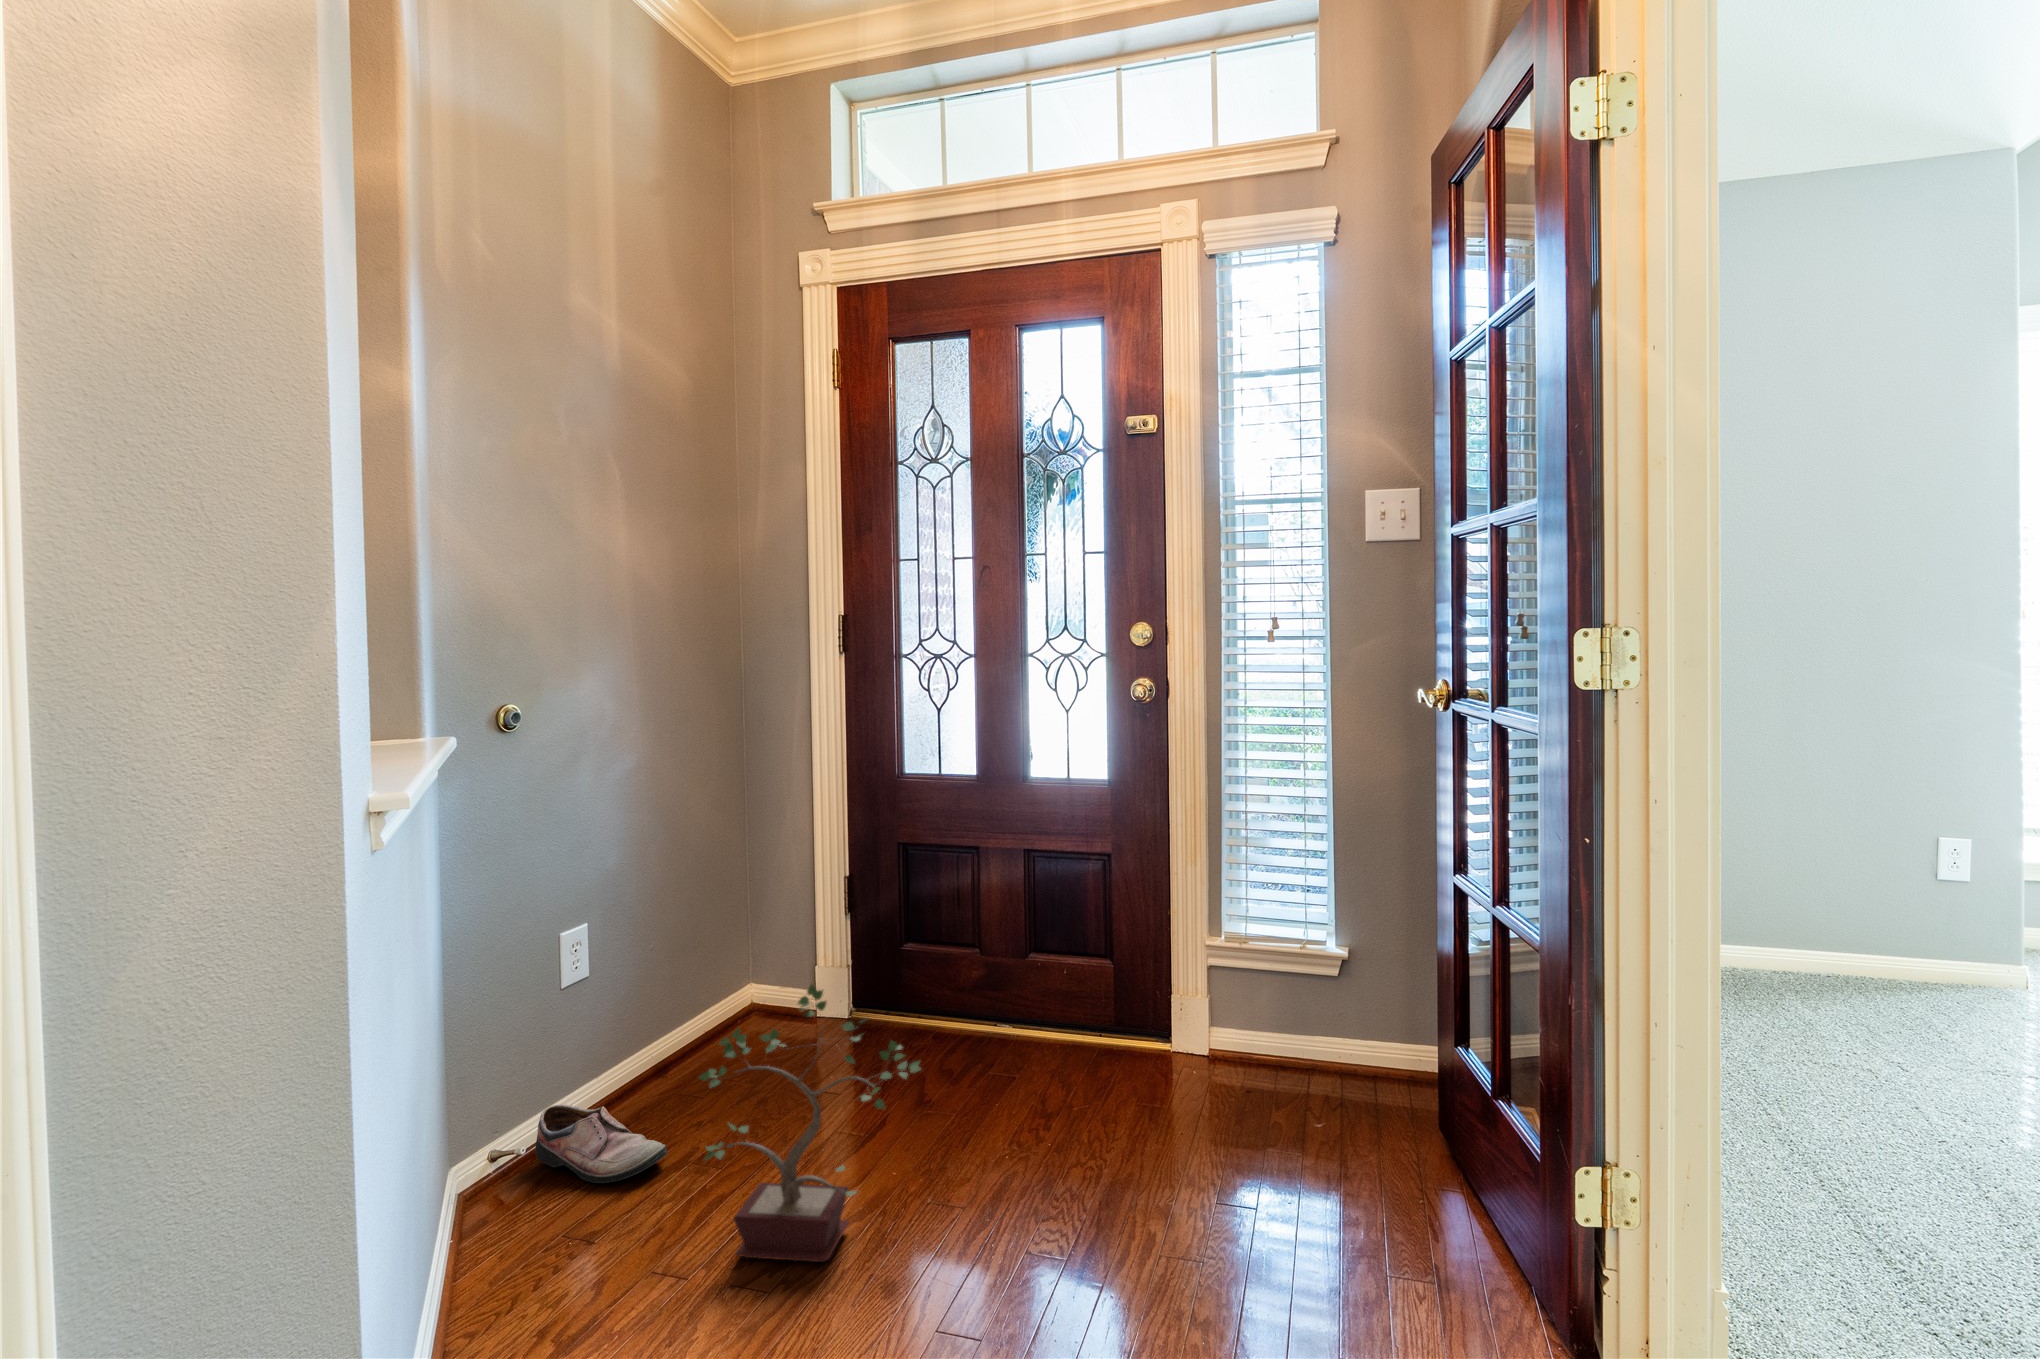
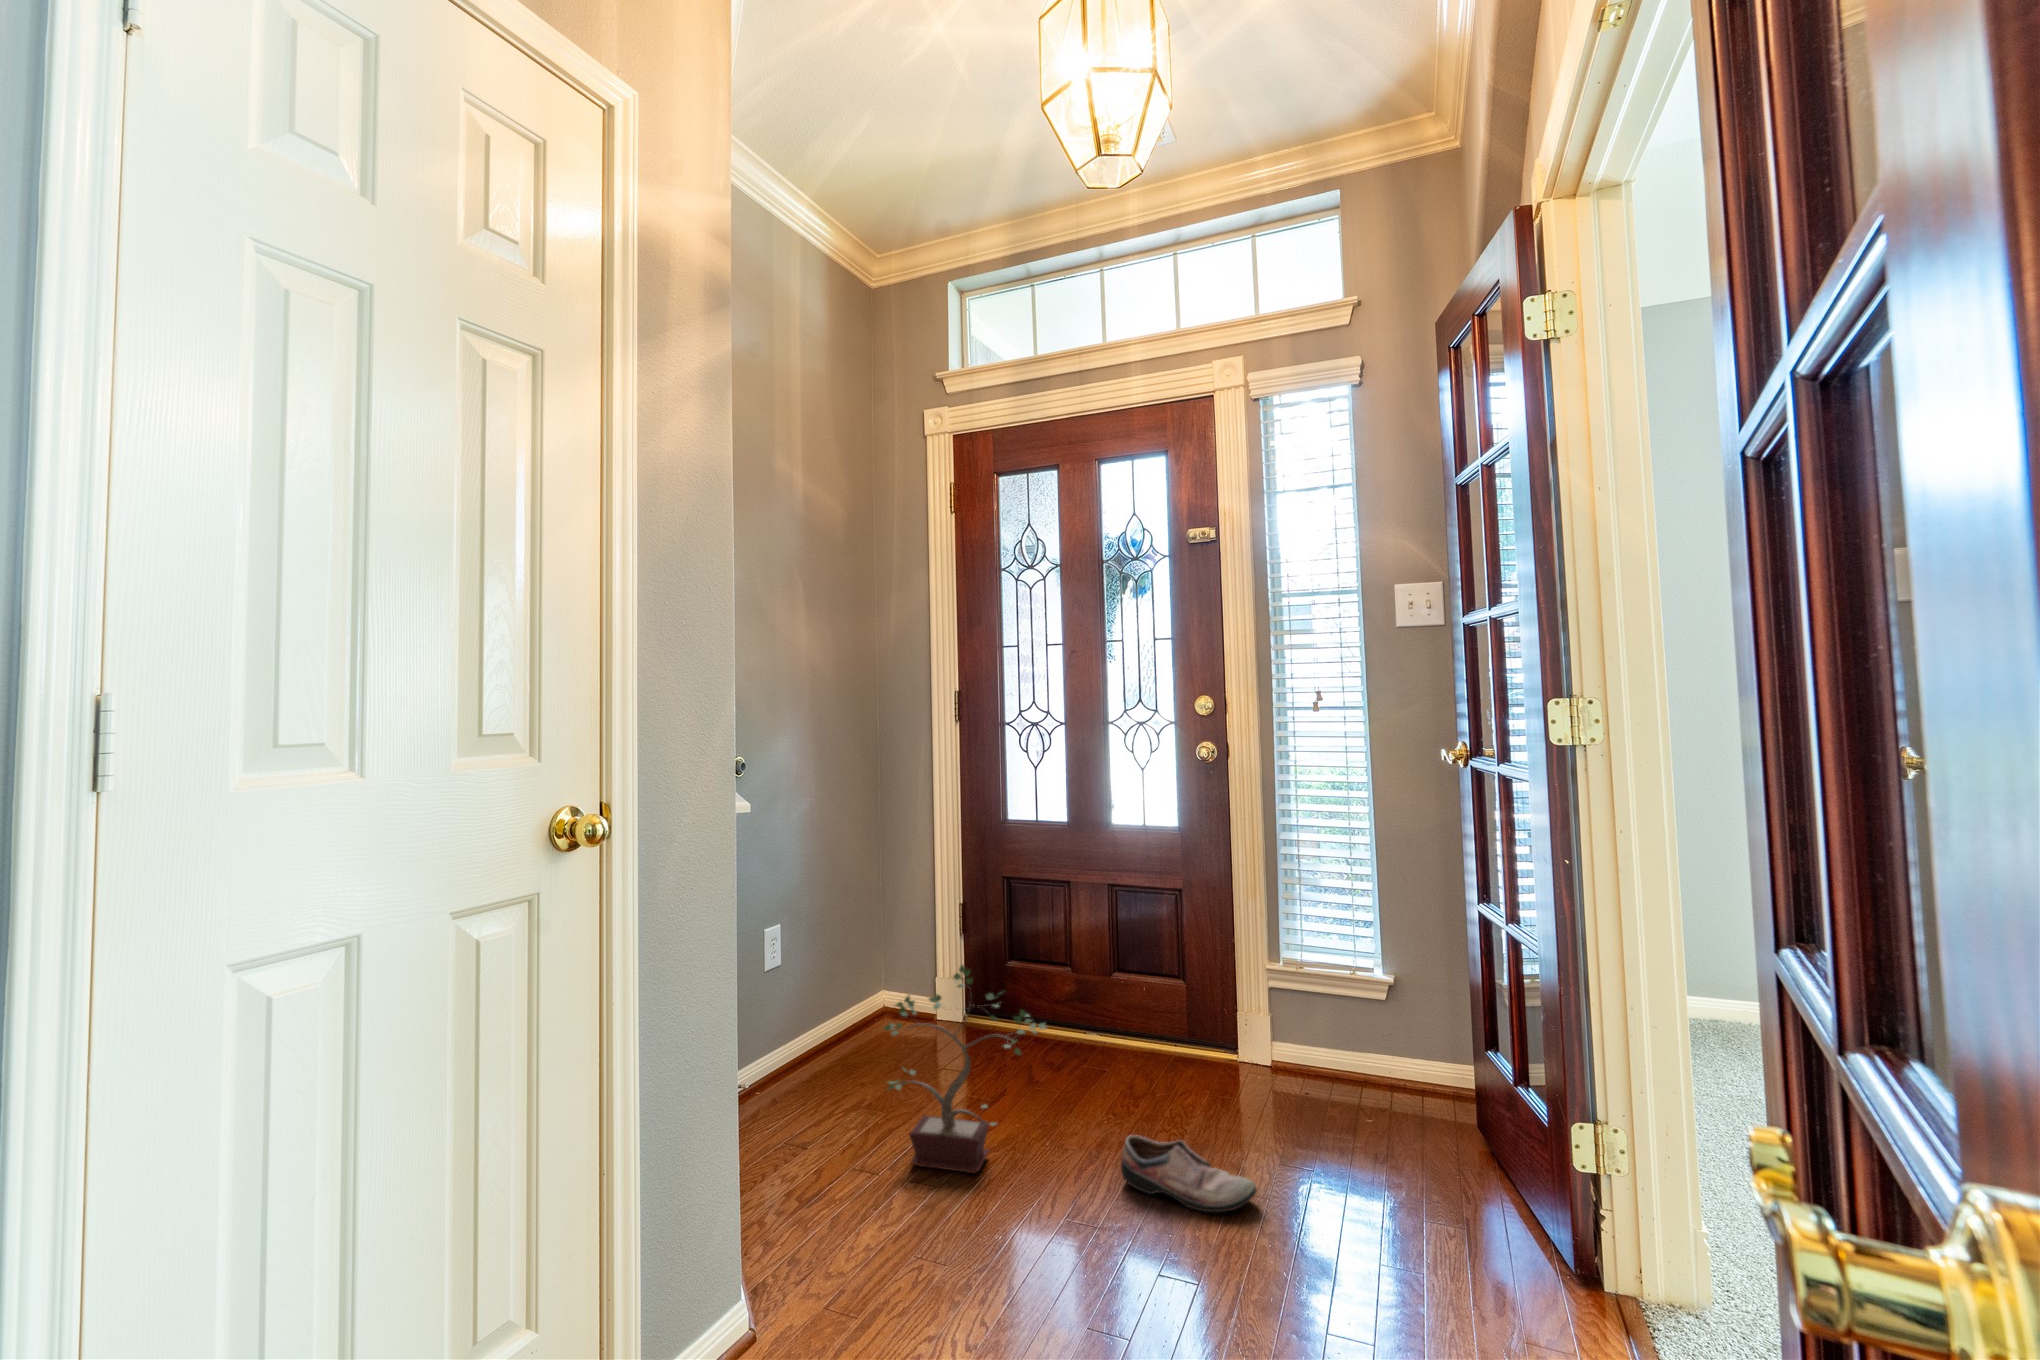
shoe: present [535,1104,667,1183] -> present [1121,1135,1256,1212]

